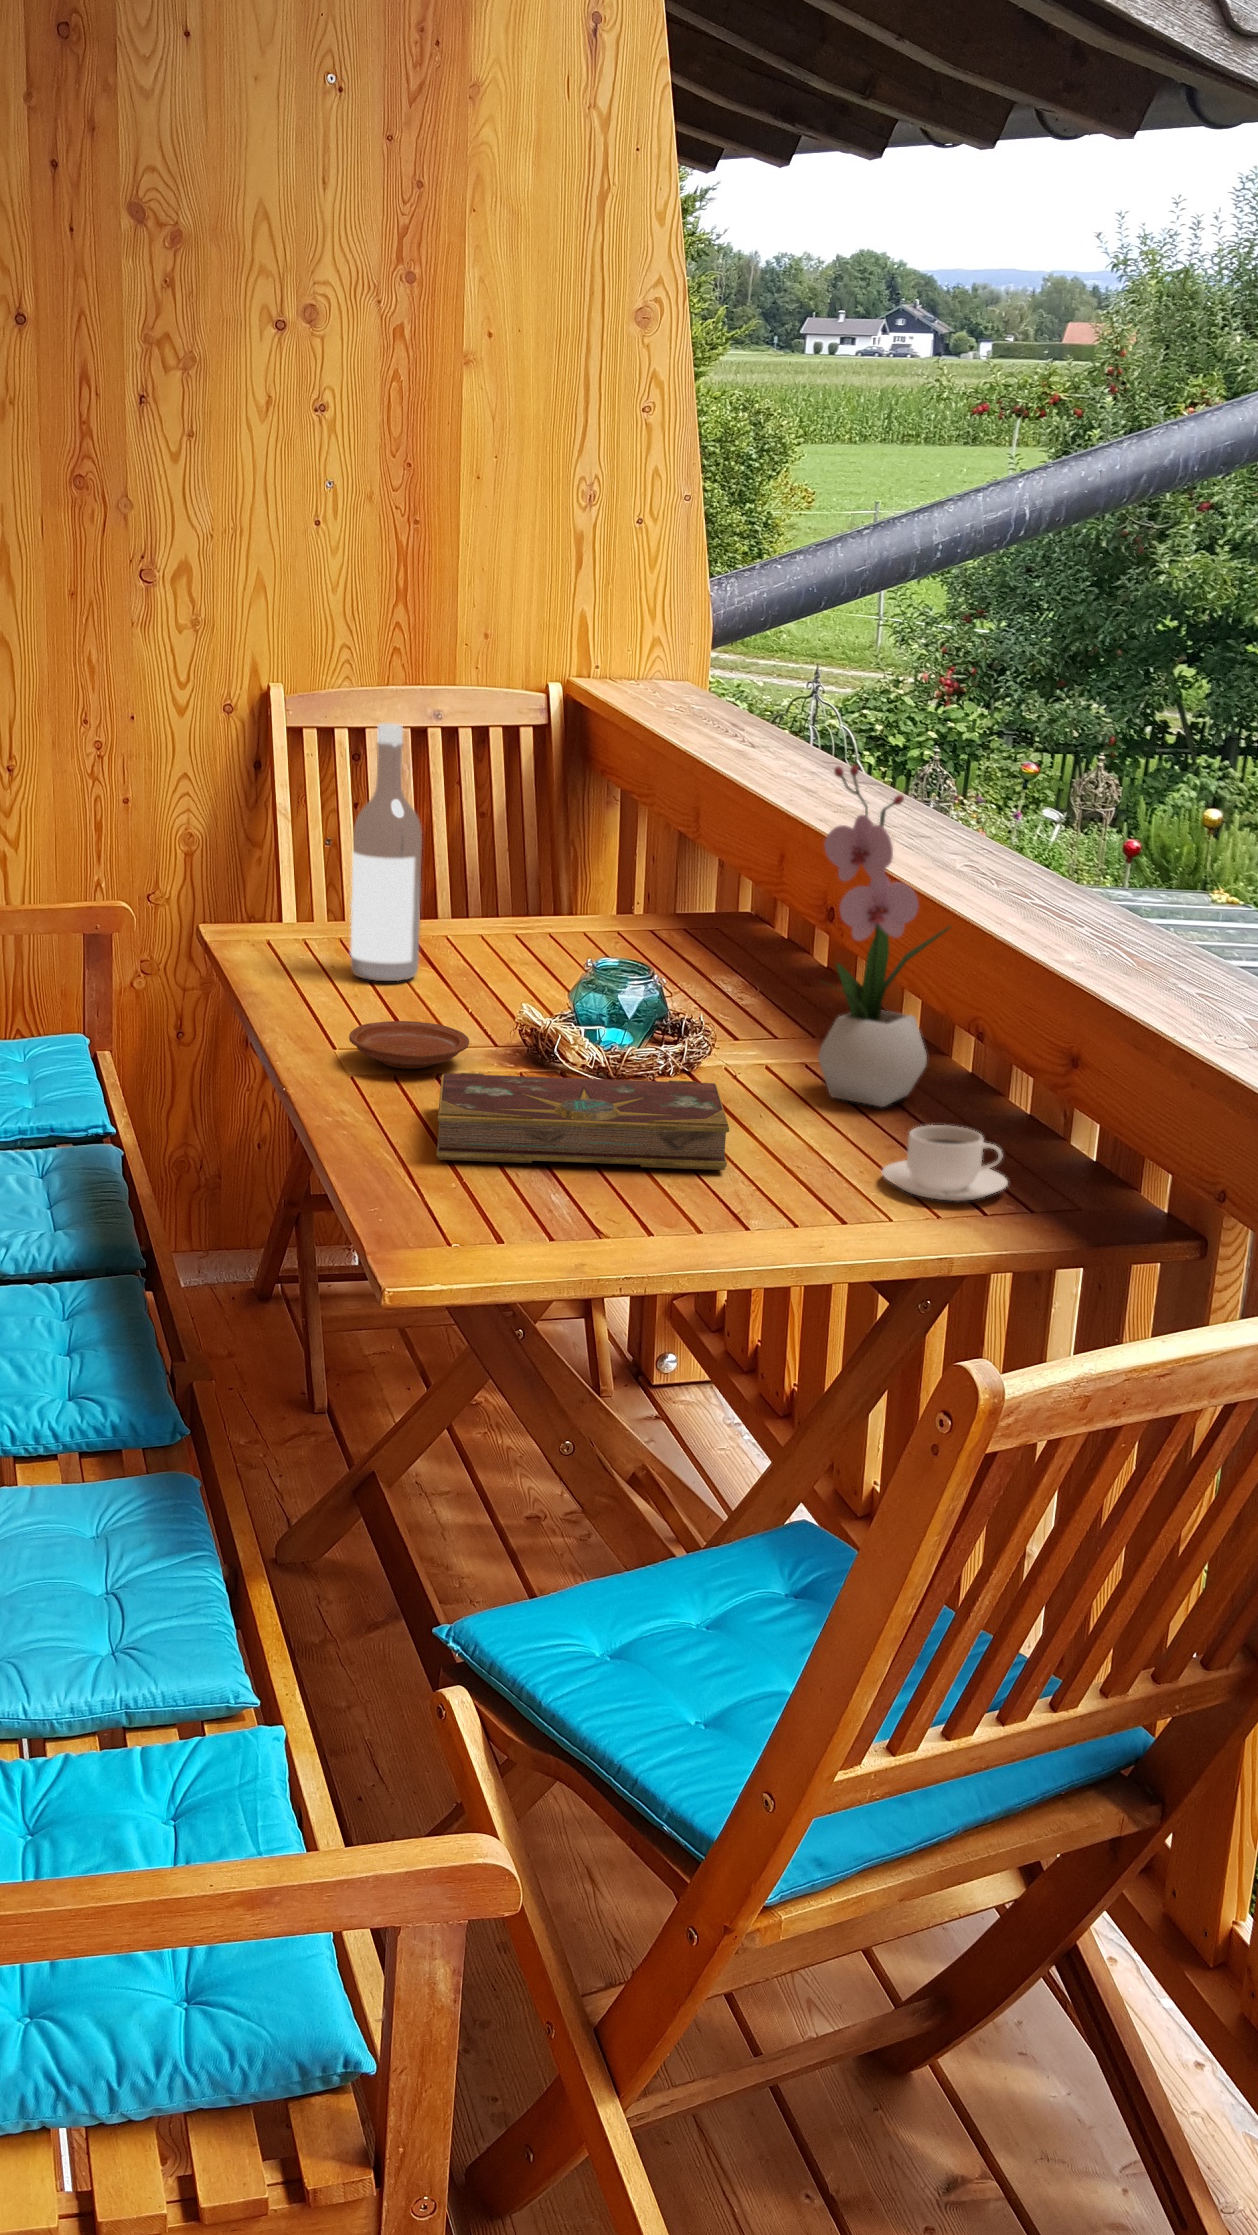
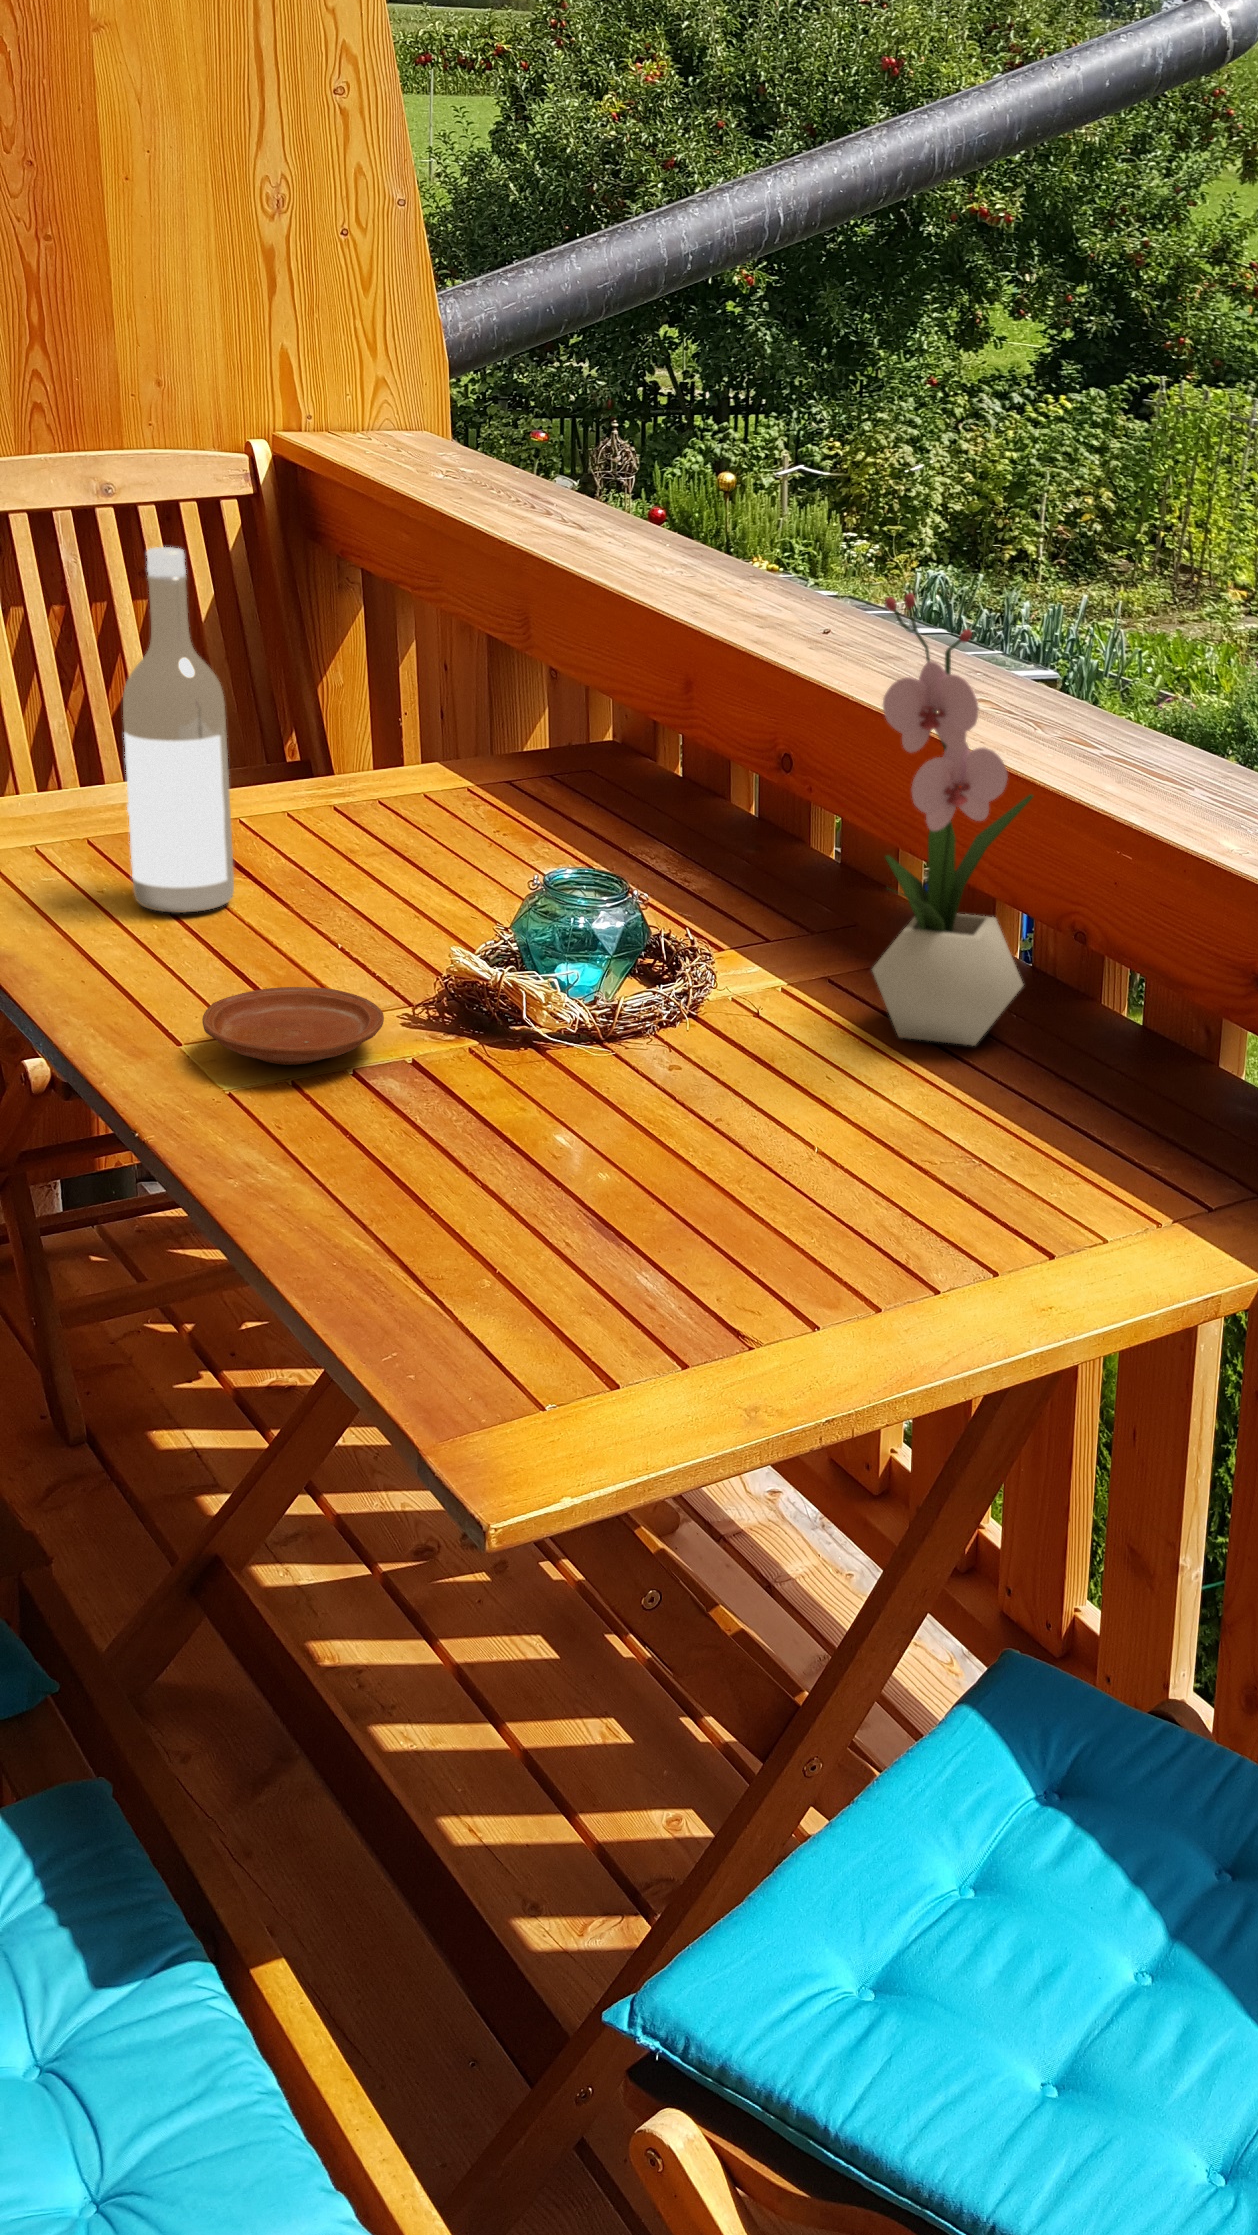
book: present [437,1073,729,1170] -> none [384,1049,845,1230]
coffee cup: present [882,1125,1008,1200] -> none [1047,1084,1218,1194]

